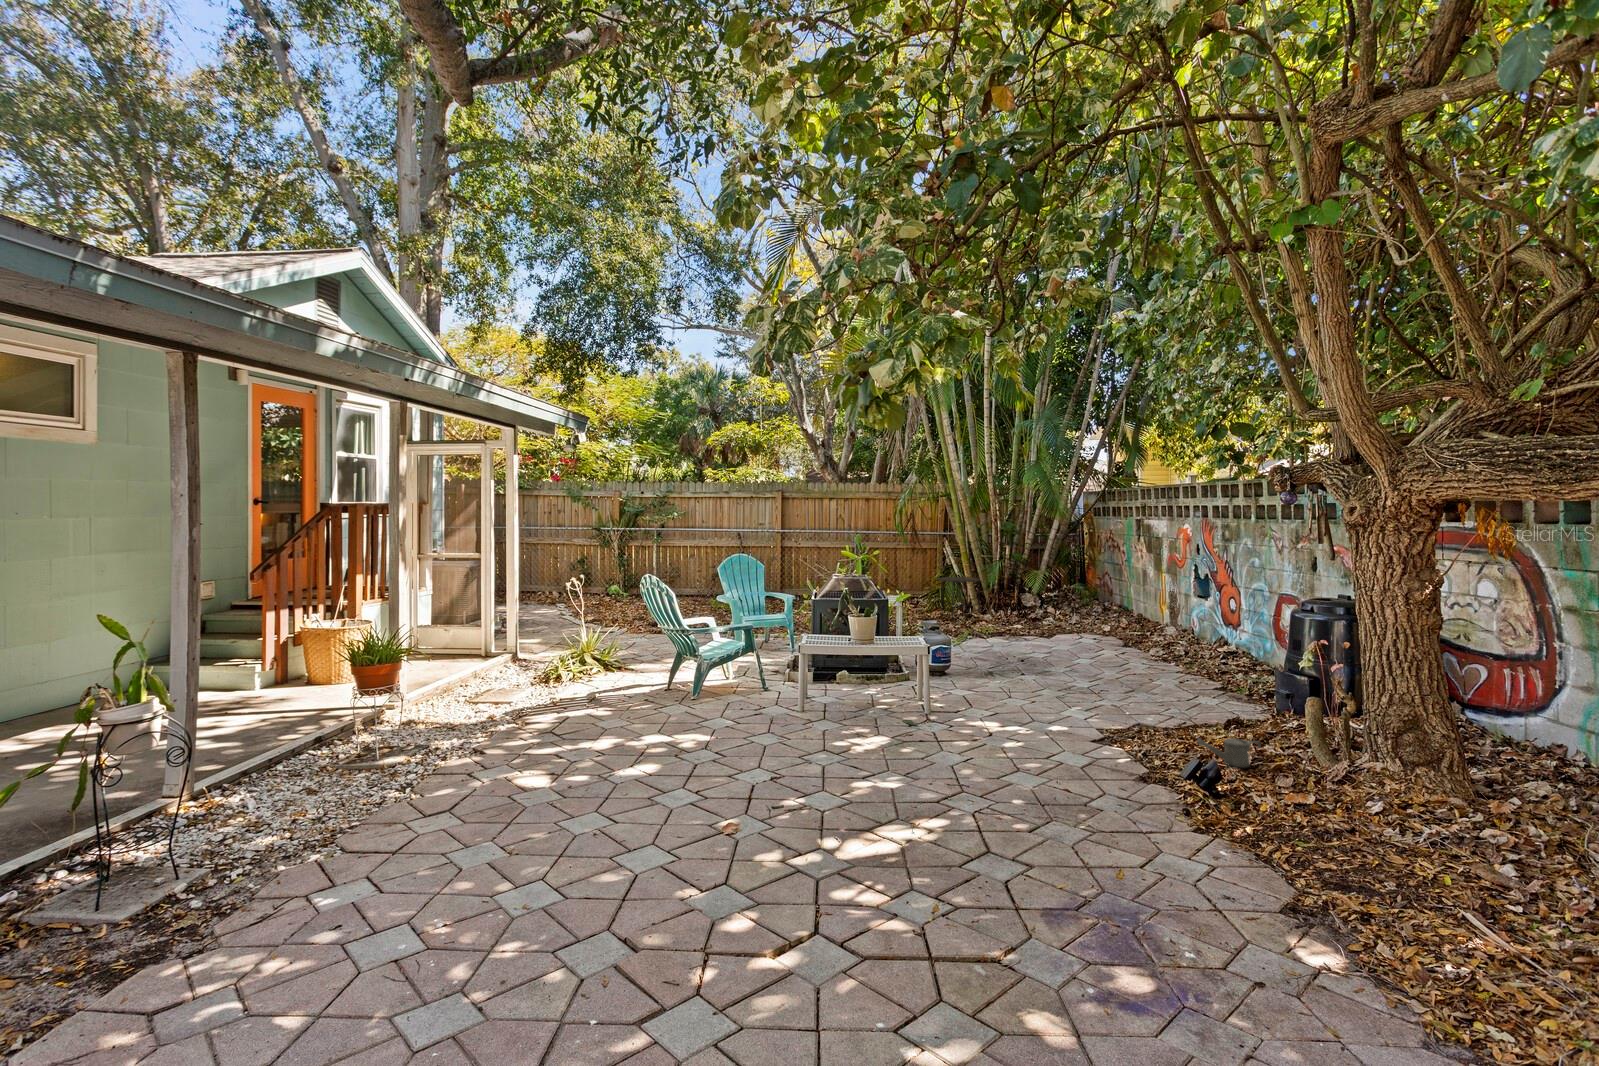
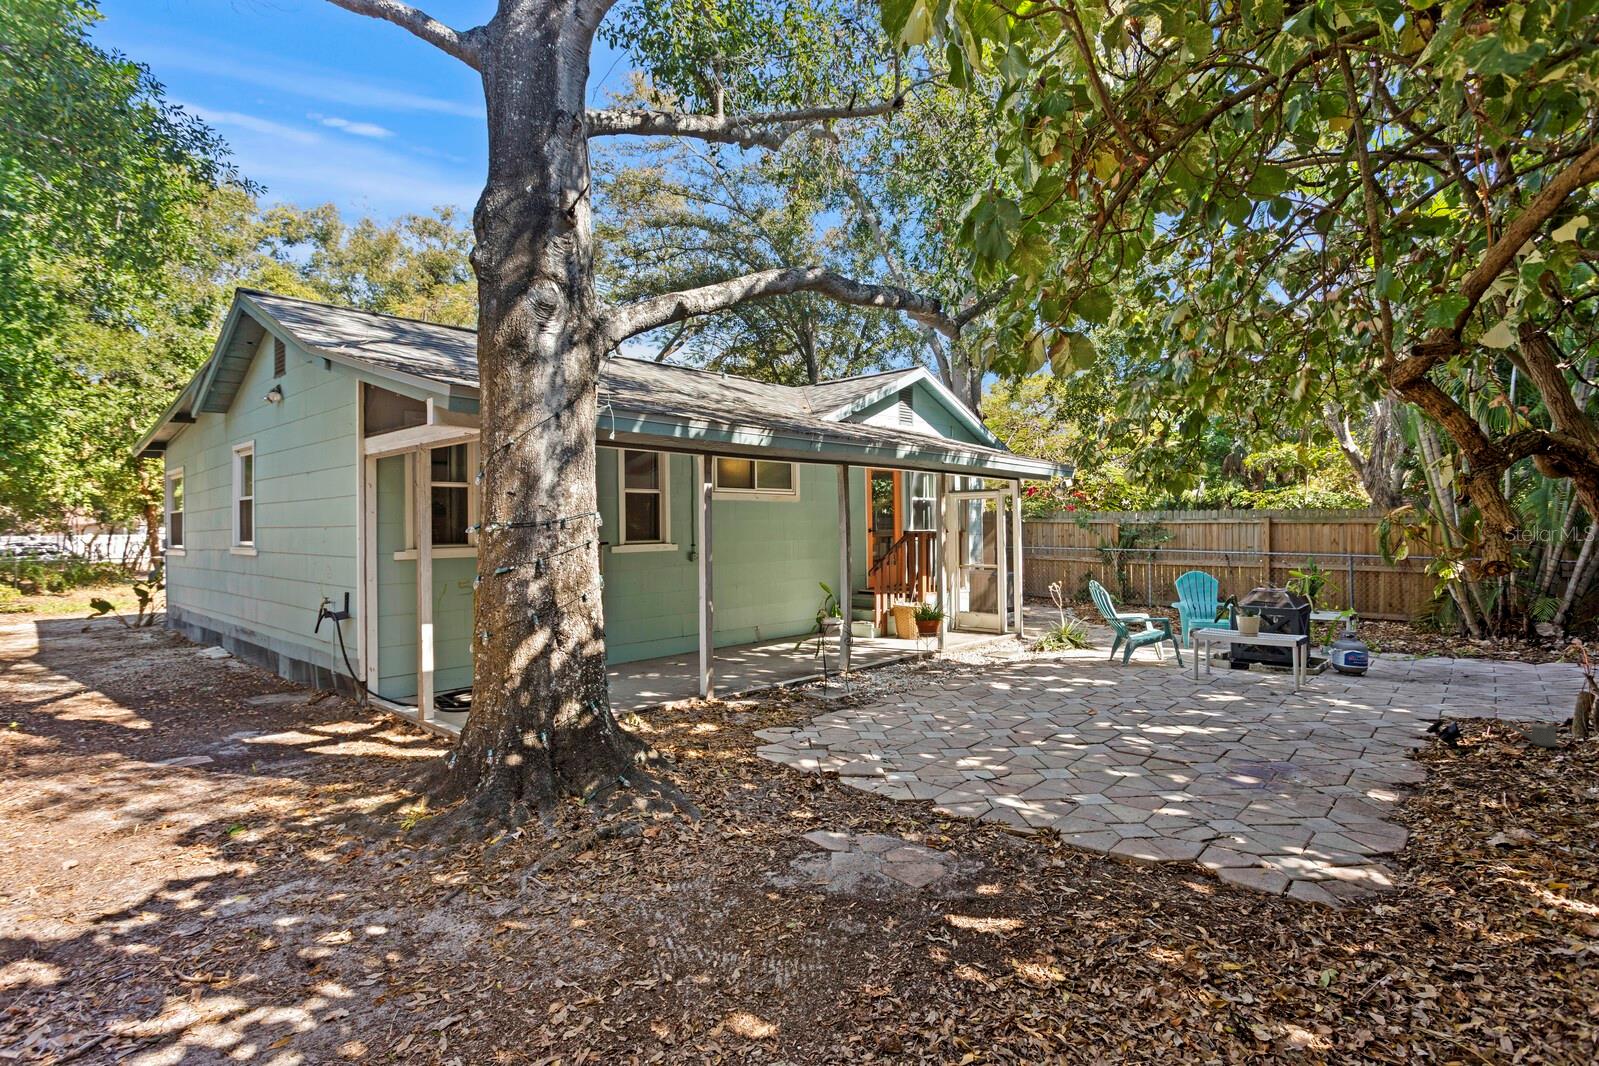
side table: present [938,577,980,623] -> none [1424,597,1480,643]

